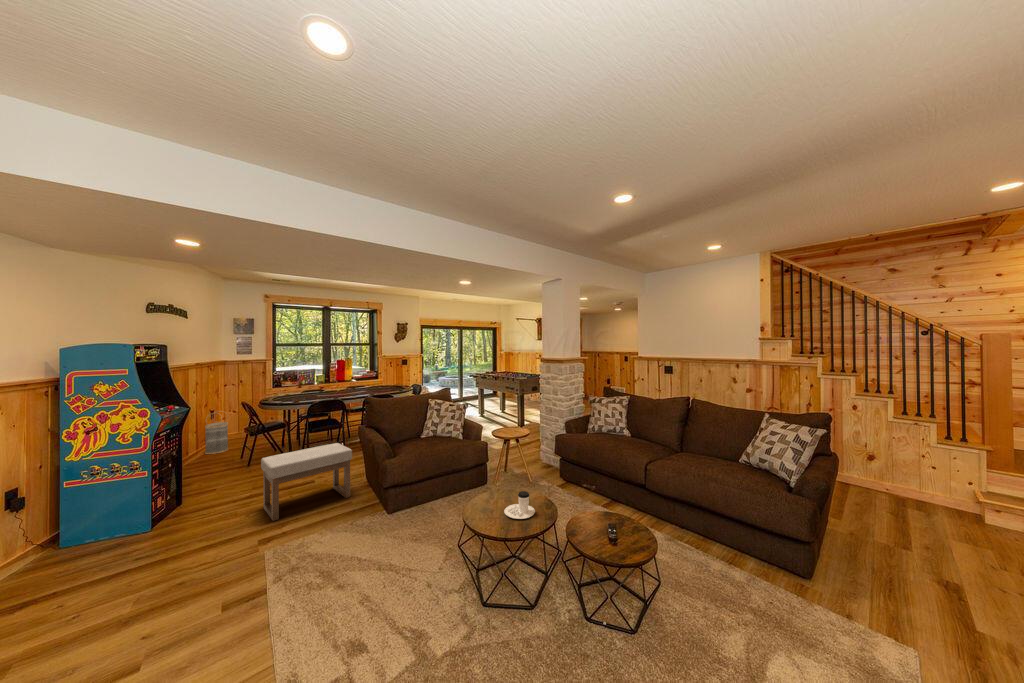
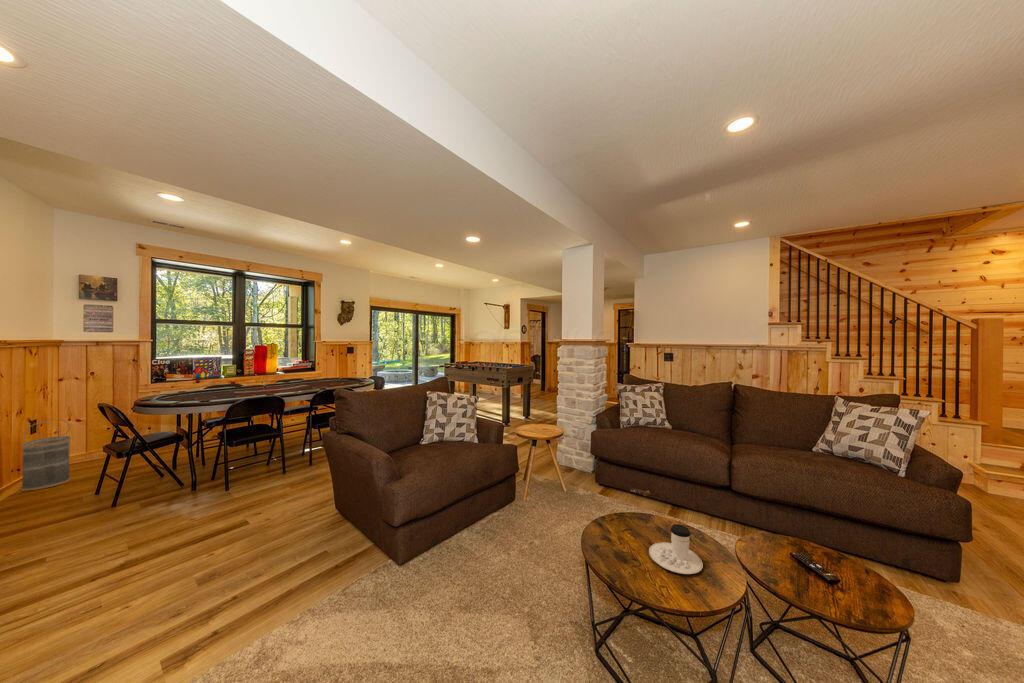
ottoman: present [261,443,352,521] -> none [154,461,324,616]

